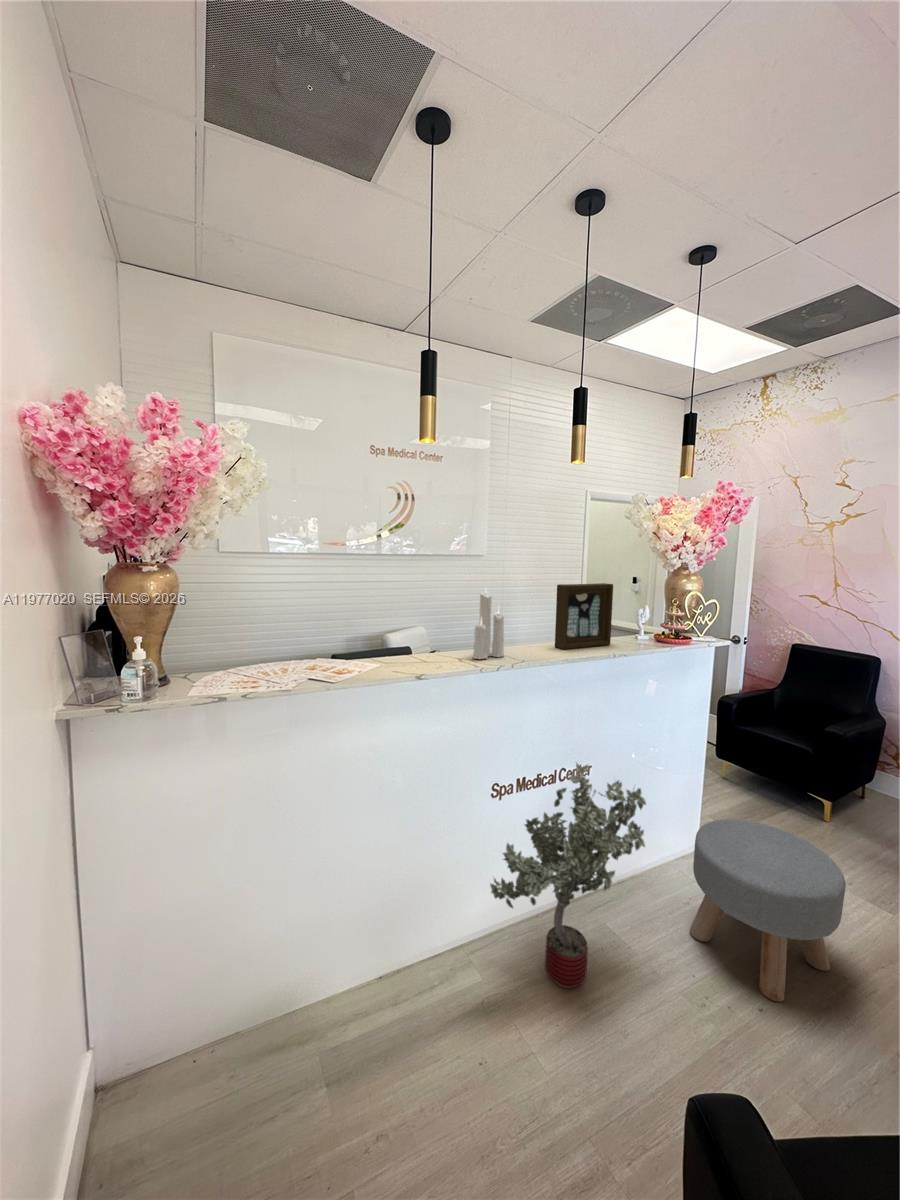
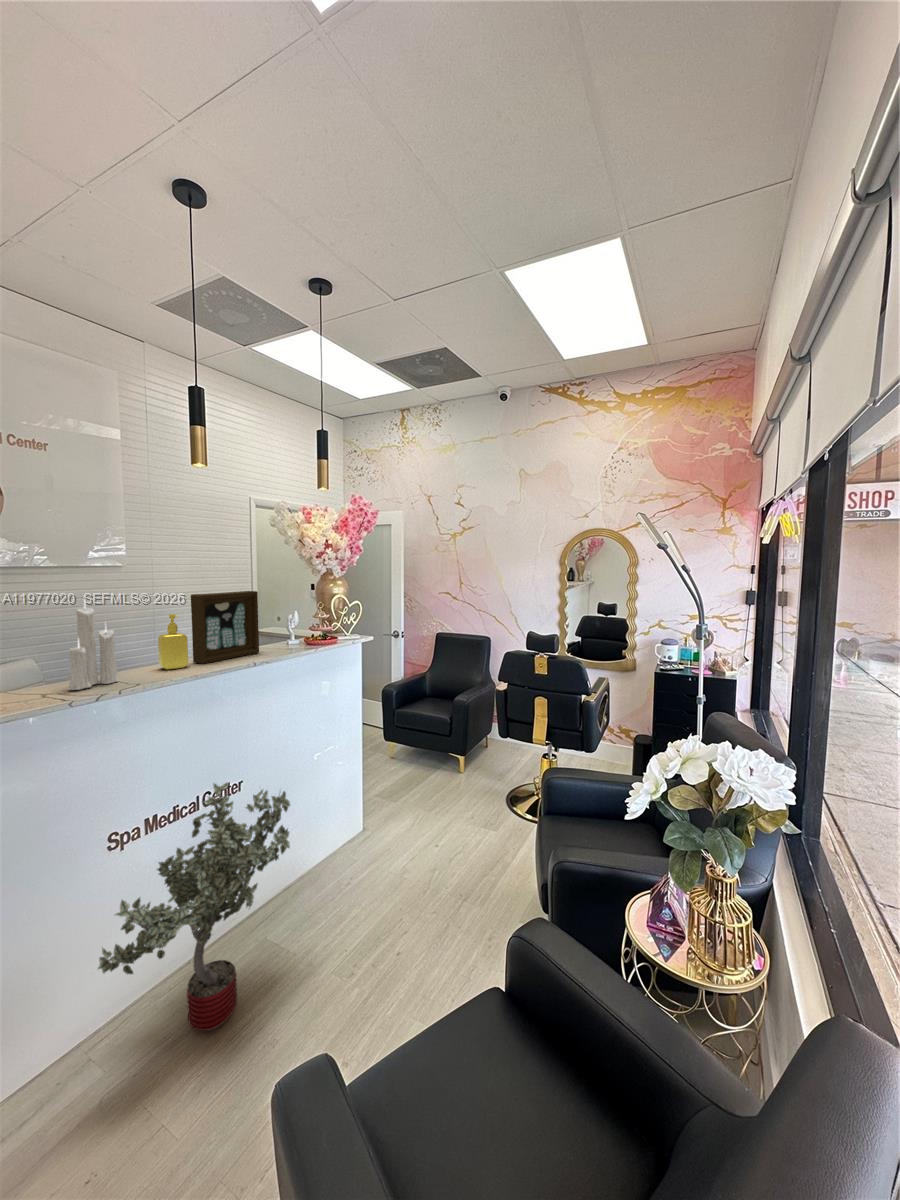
soap dispenser: none [529,602,554,651] -> present [158,614,188,670]
ottoman: present [690,819,846,1002] -> none [346,791,454,941]

